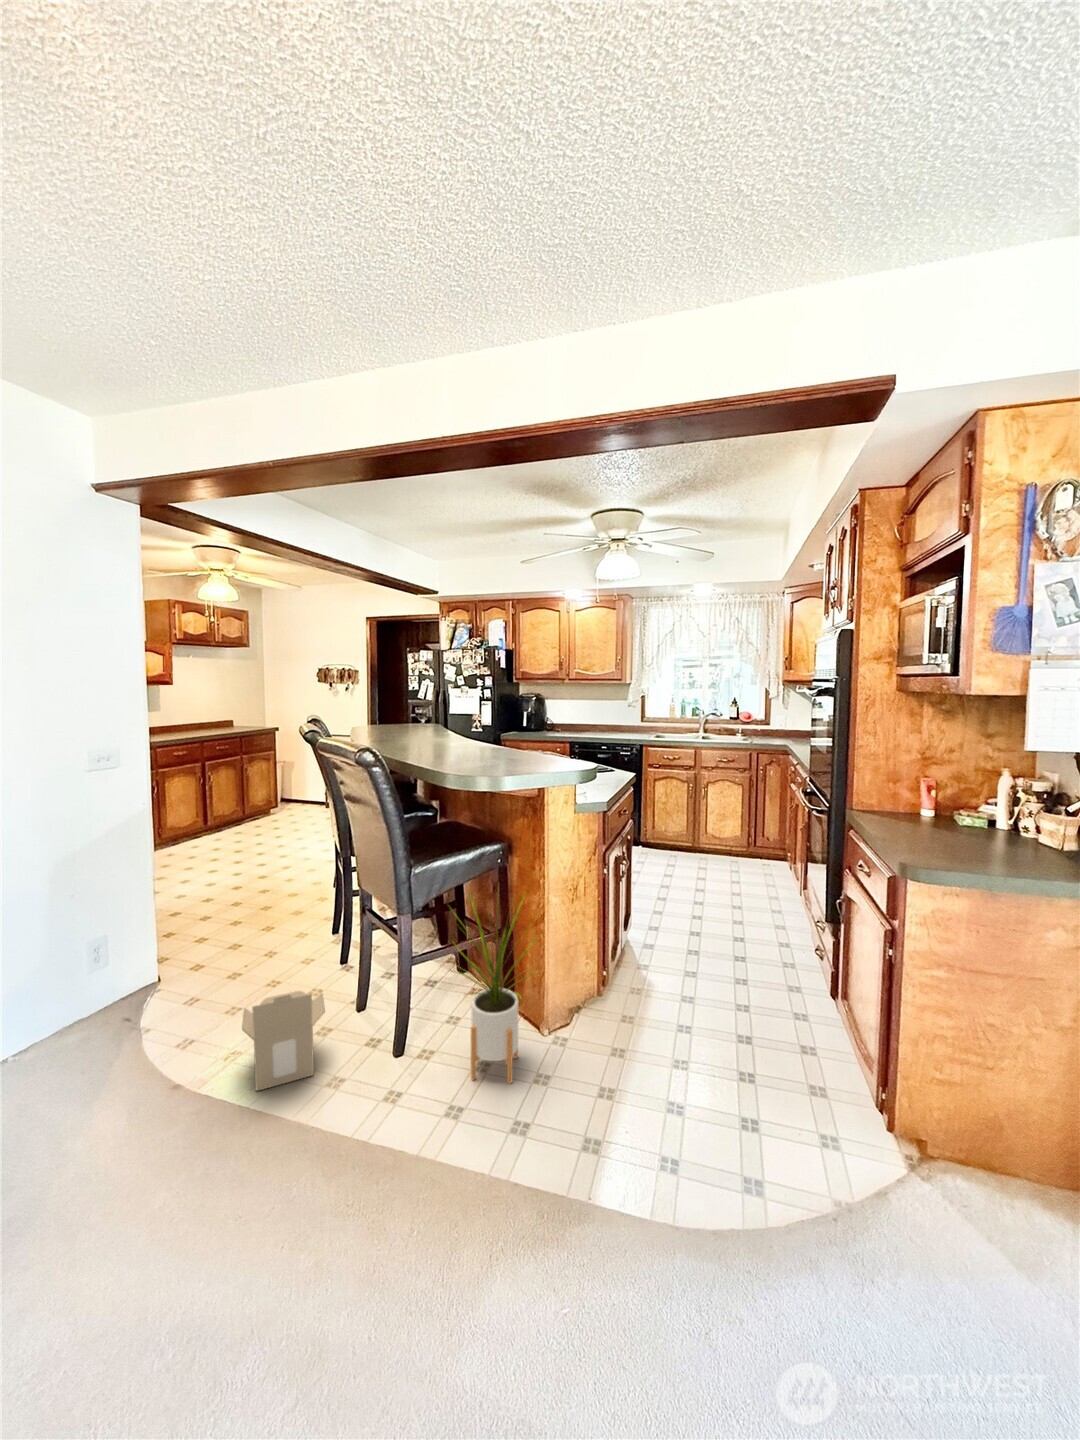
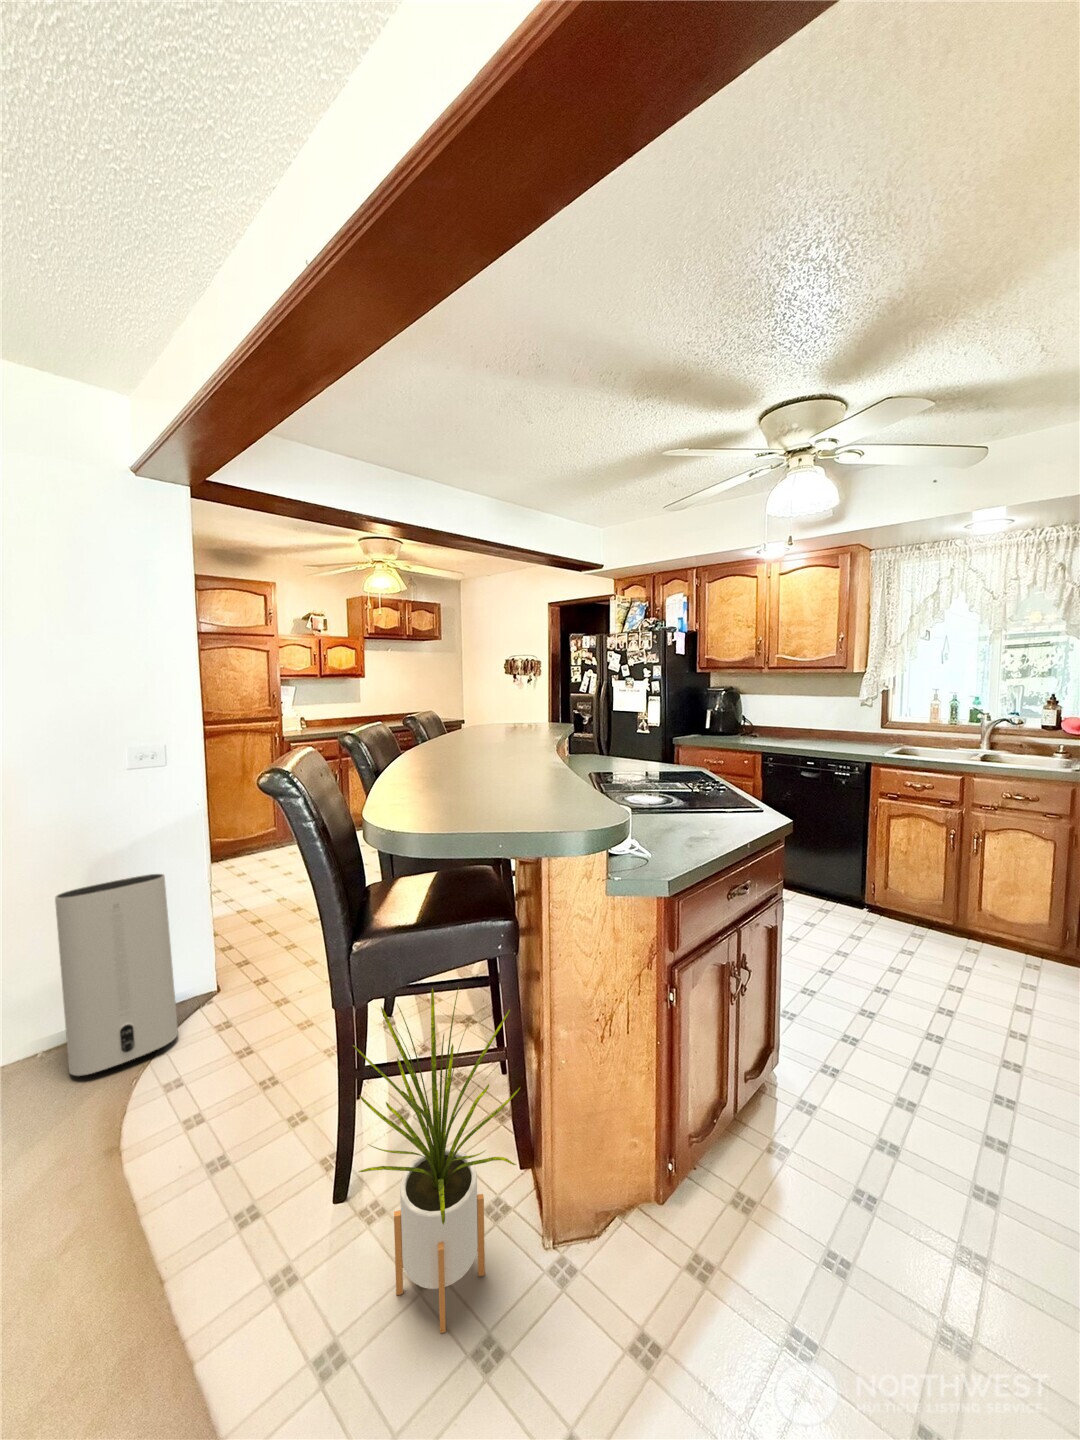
air purifier: none [29,874,155,1070] -> present [55,874,178,1076]
cardboard box: present [242,991,325,1091] -> none [145,1057,276,1183]

